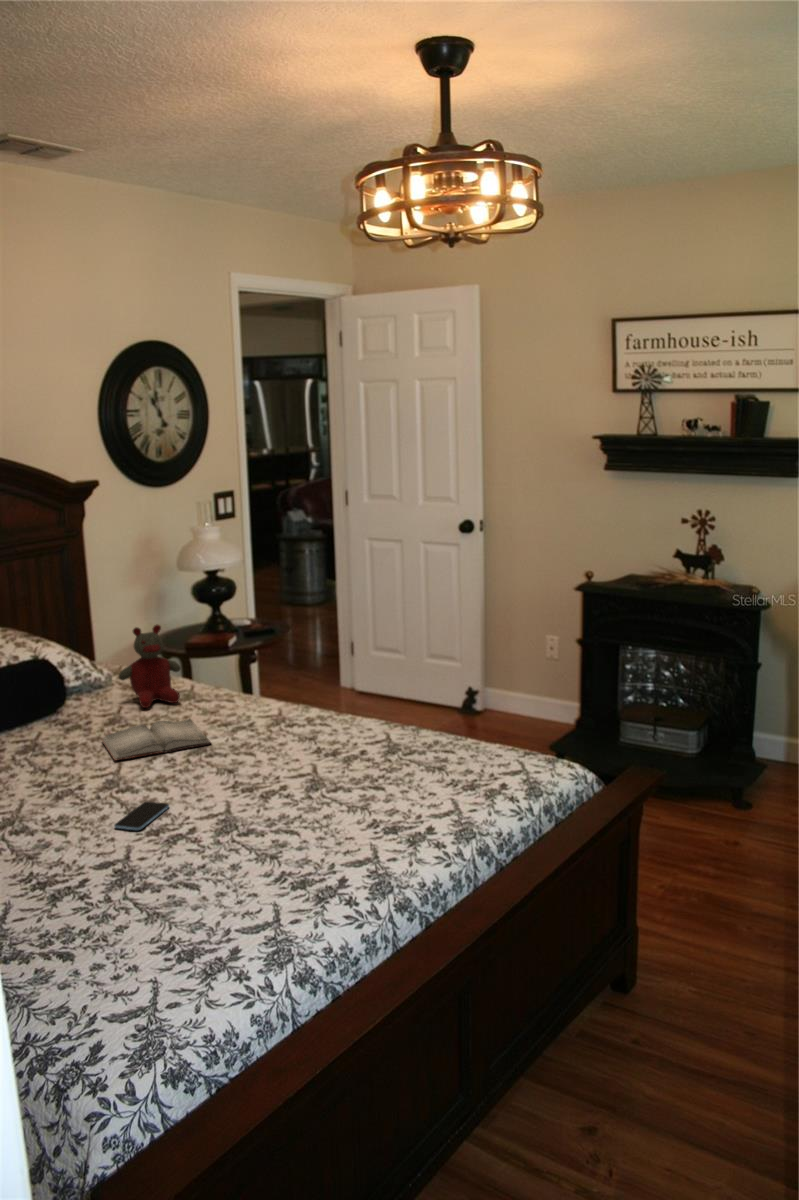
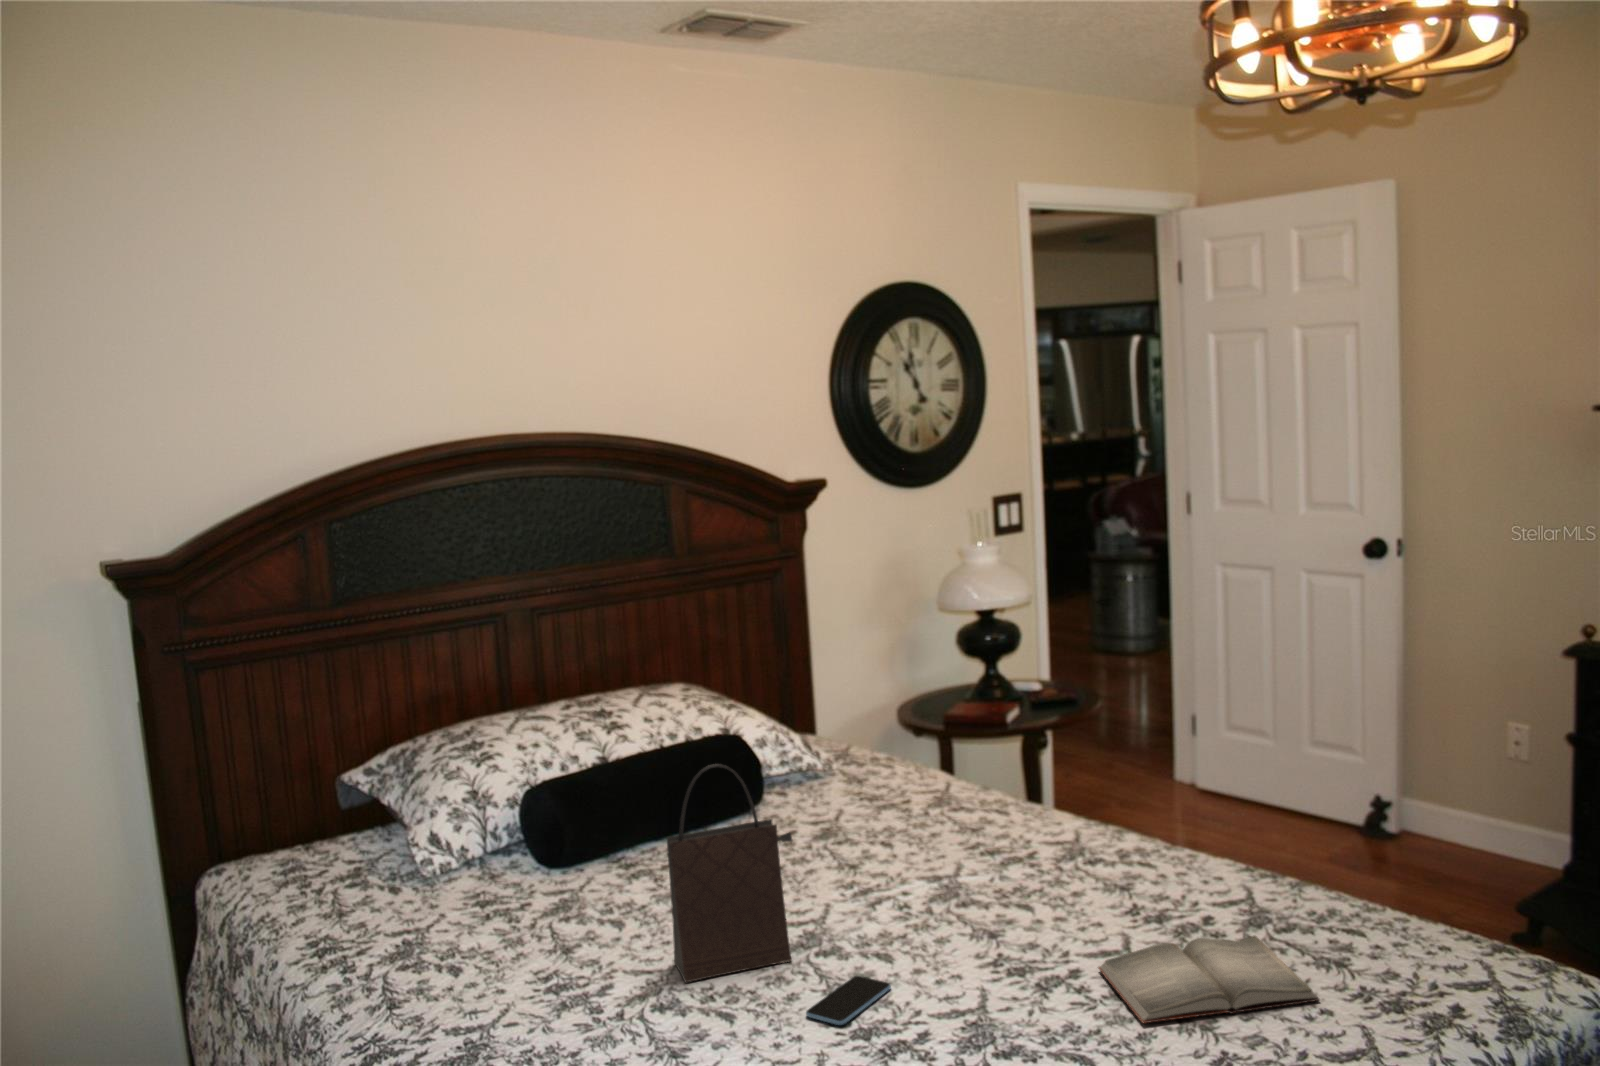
stuffed bear: present [119,625,181,708] -> none [839,692,928,816]
handbag: none [9,669,99,817] -> present [667,764,792,982]
hardback book: present [102,719,211,760] -> present [1098,936,1320,1023]

